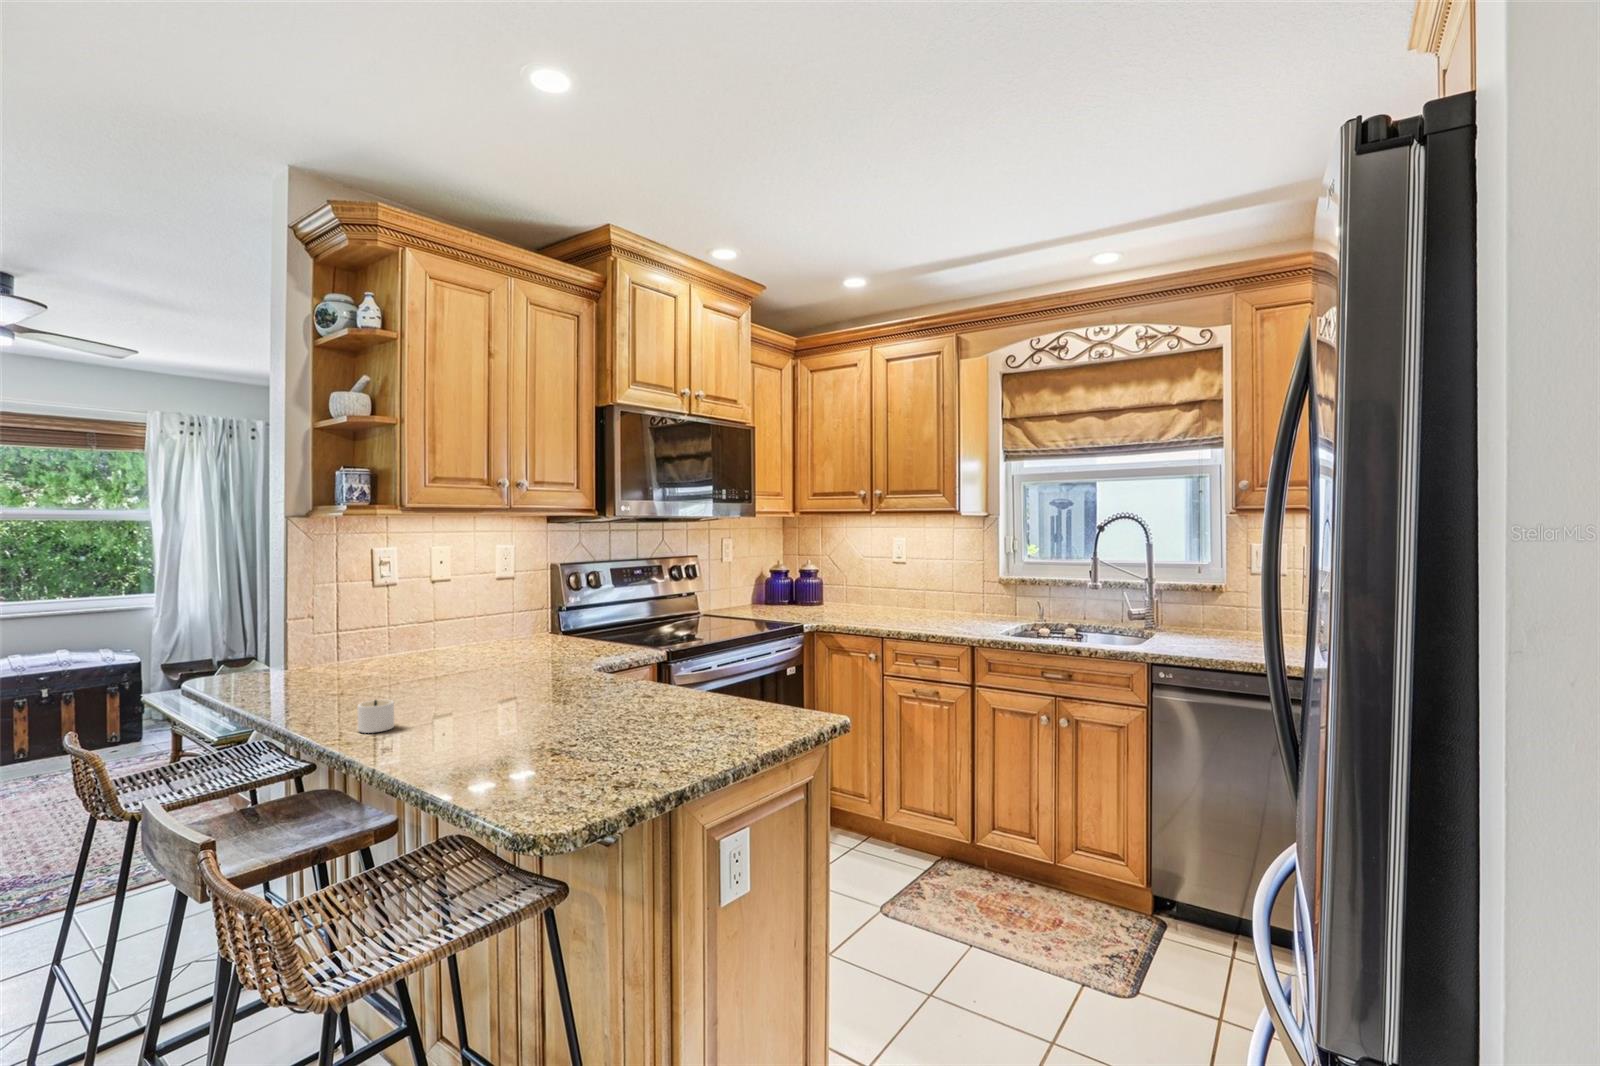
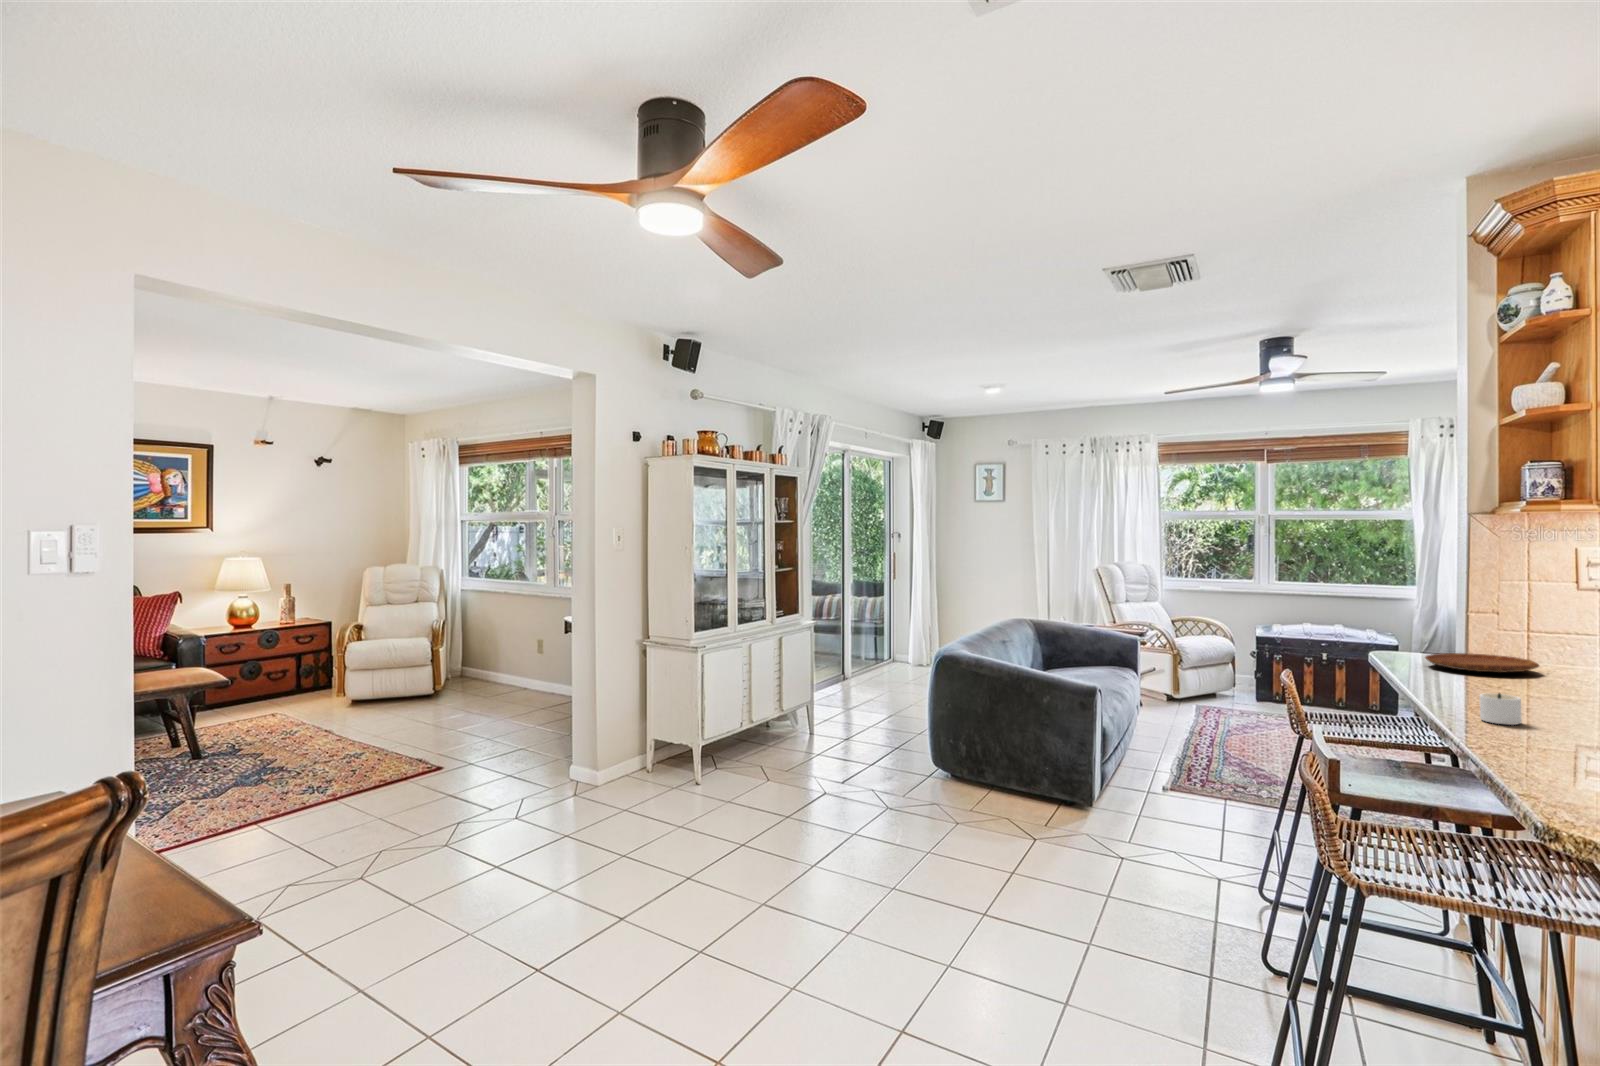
tray: none [250,659,357,681] -> present [1425,653,1539,673]

